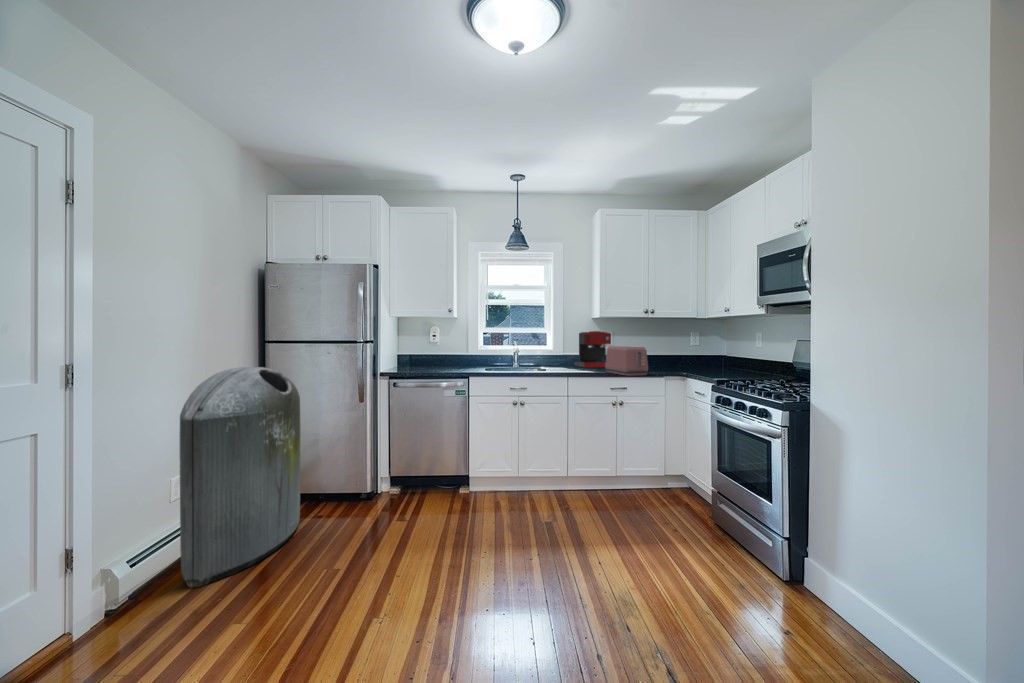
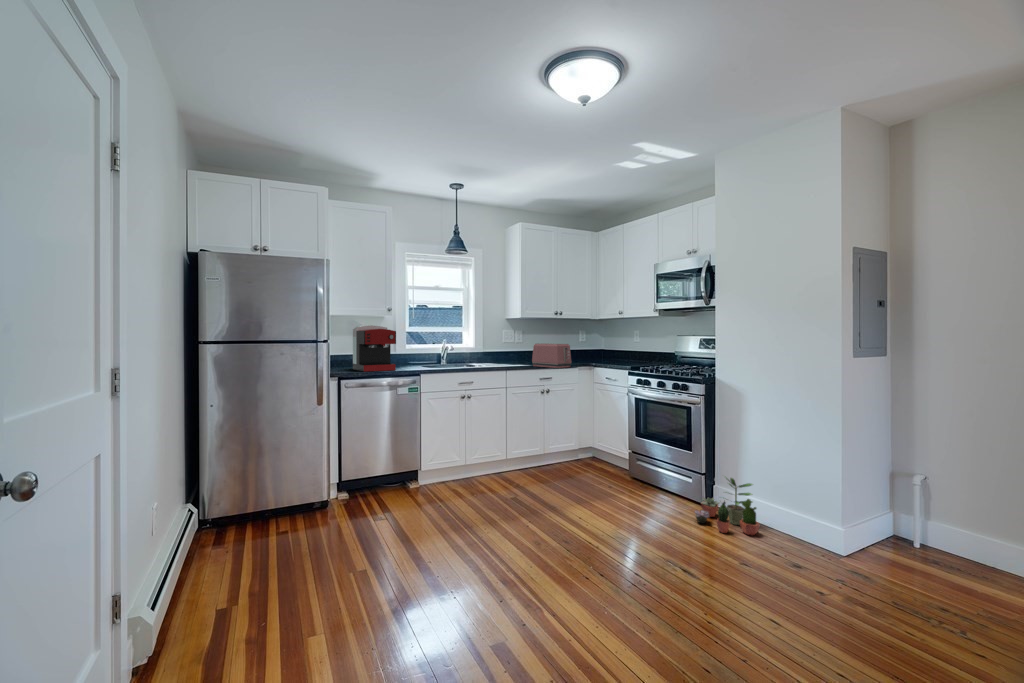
coffee maker: present [574,329,611,368] -> present [353,325,396,372]
trash can: present [180,367,300,587] -> none [164,370,281,626]
potted plant: none [753,548,856,656] -> present [695,478,760,535]

